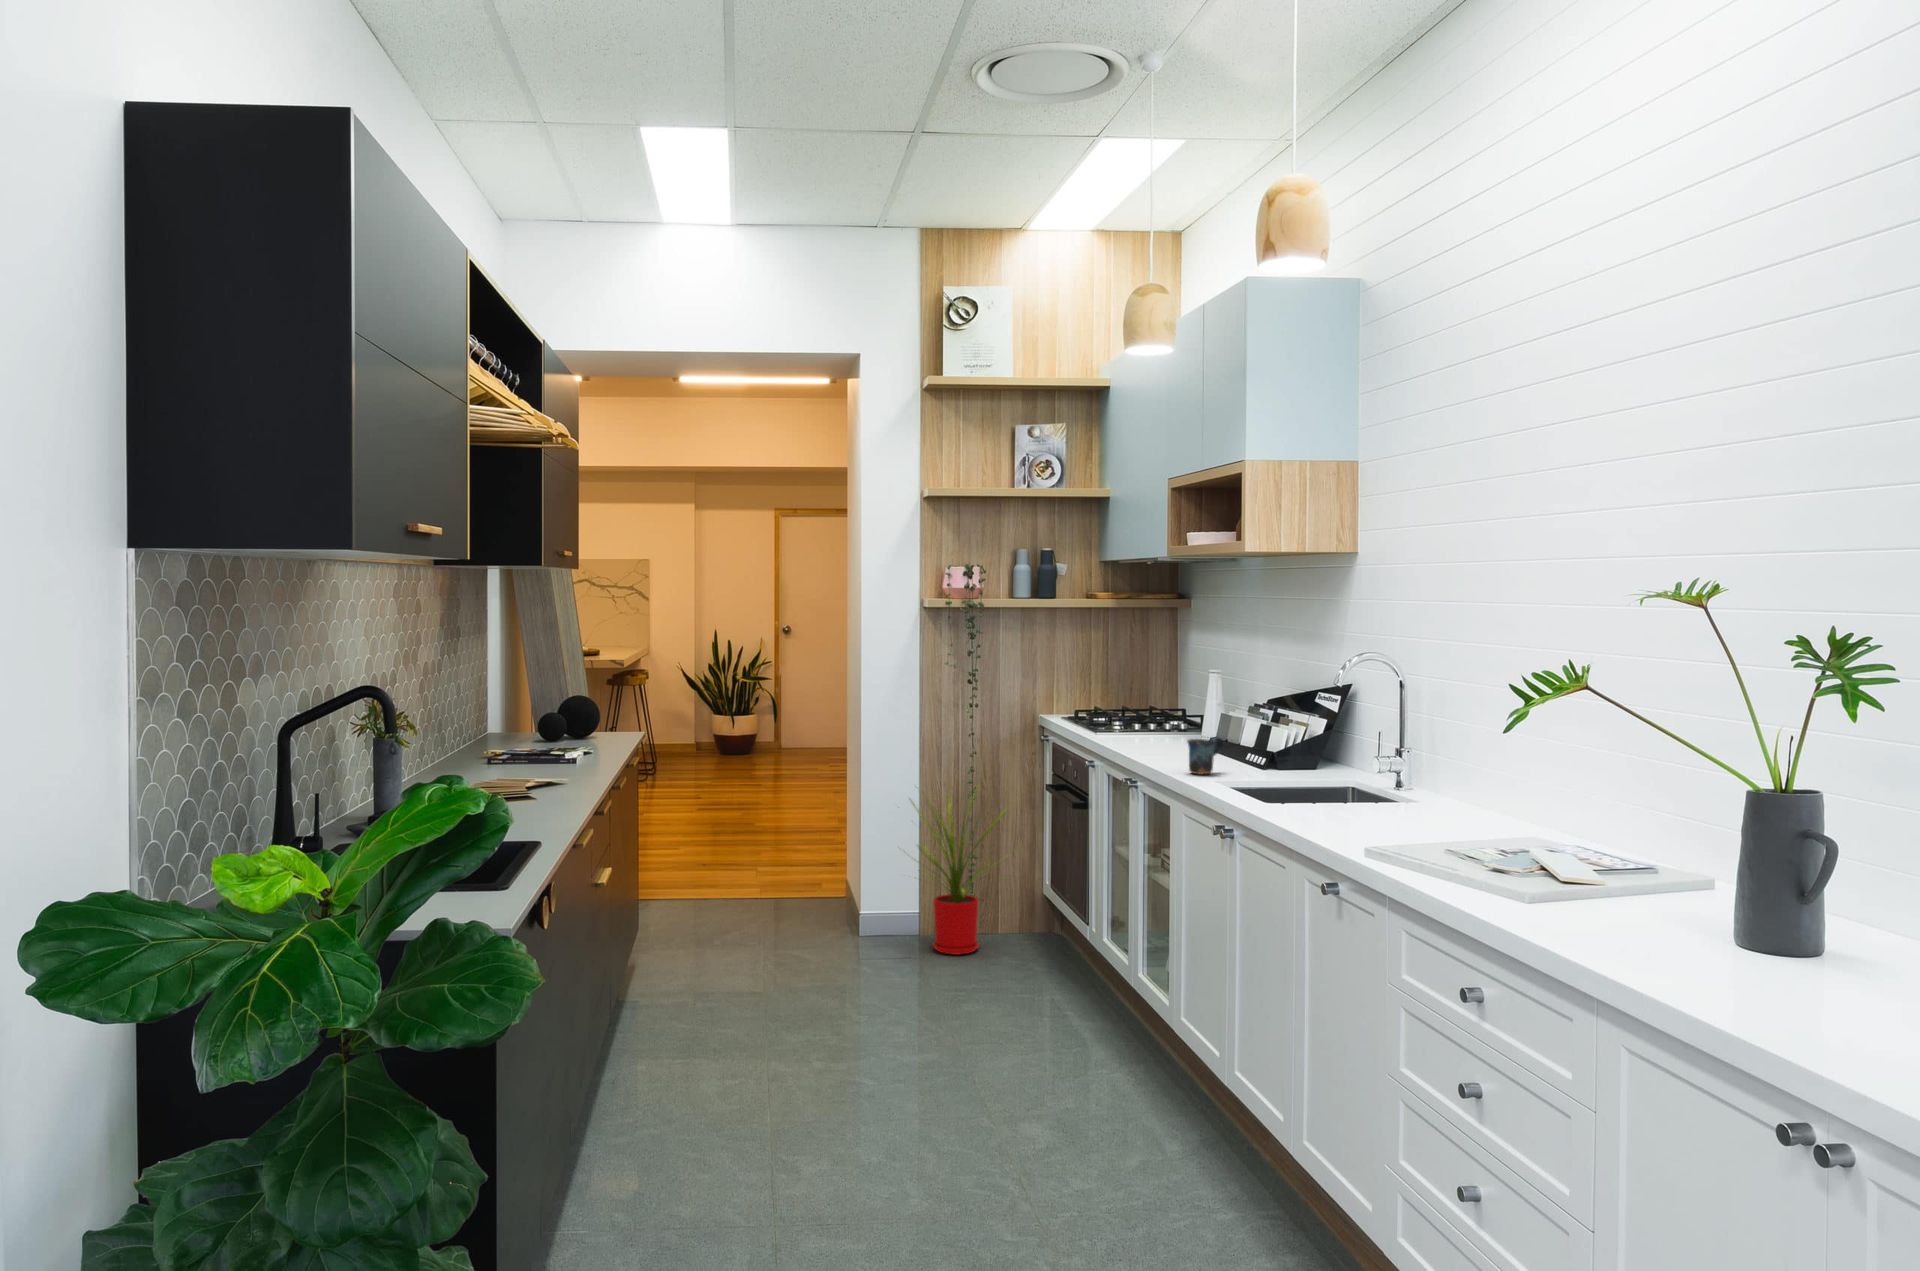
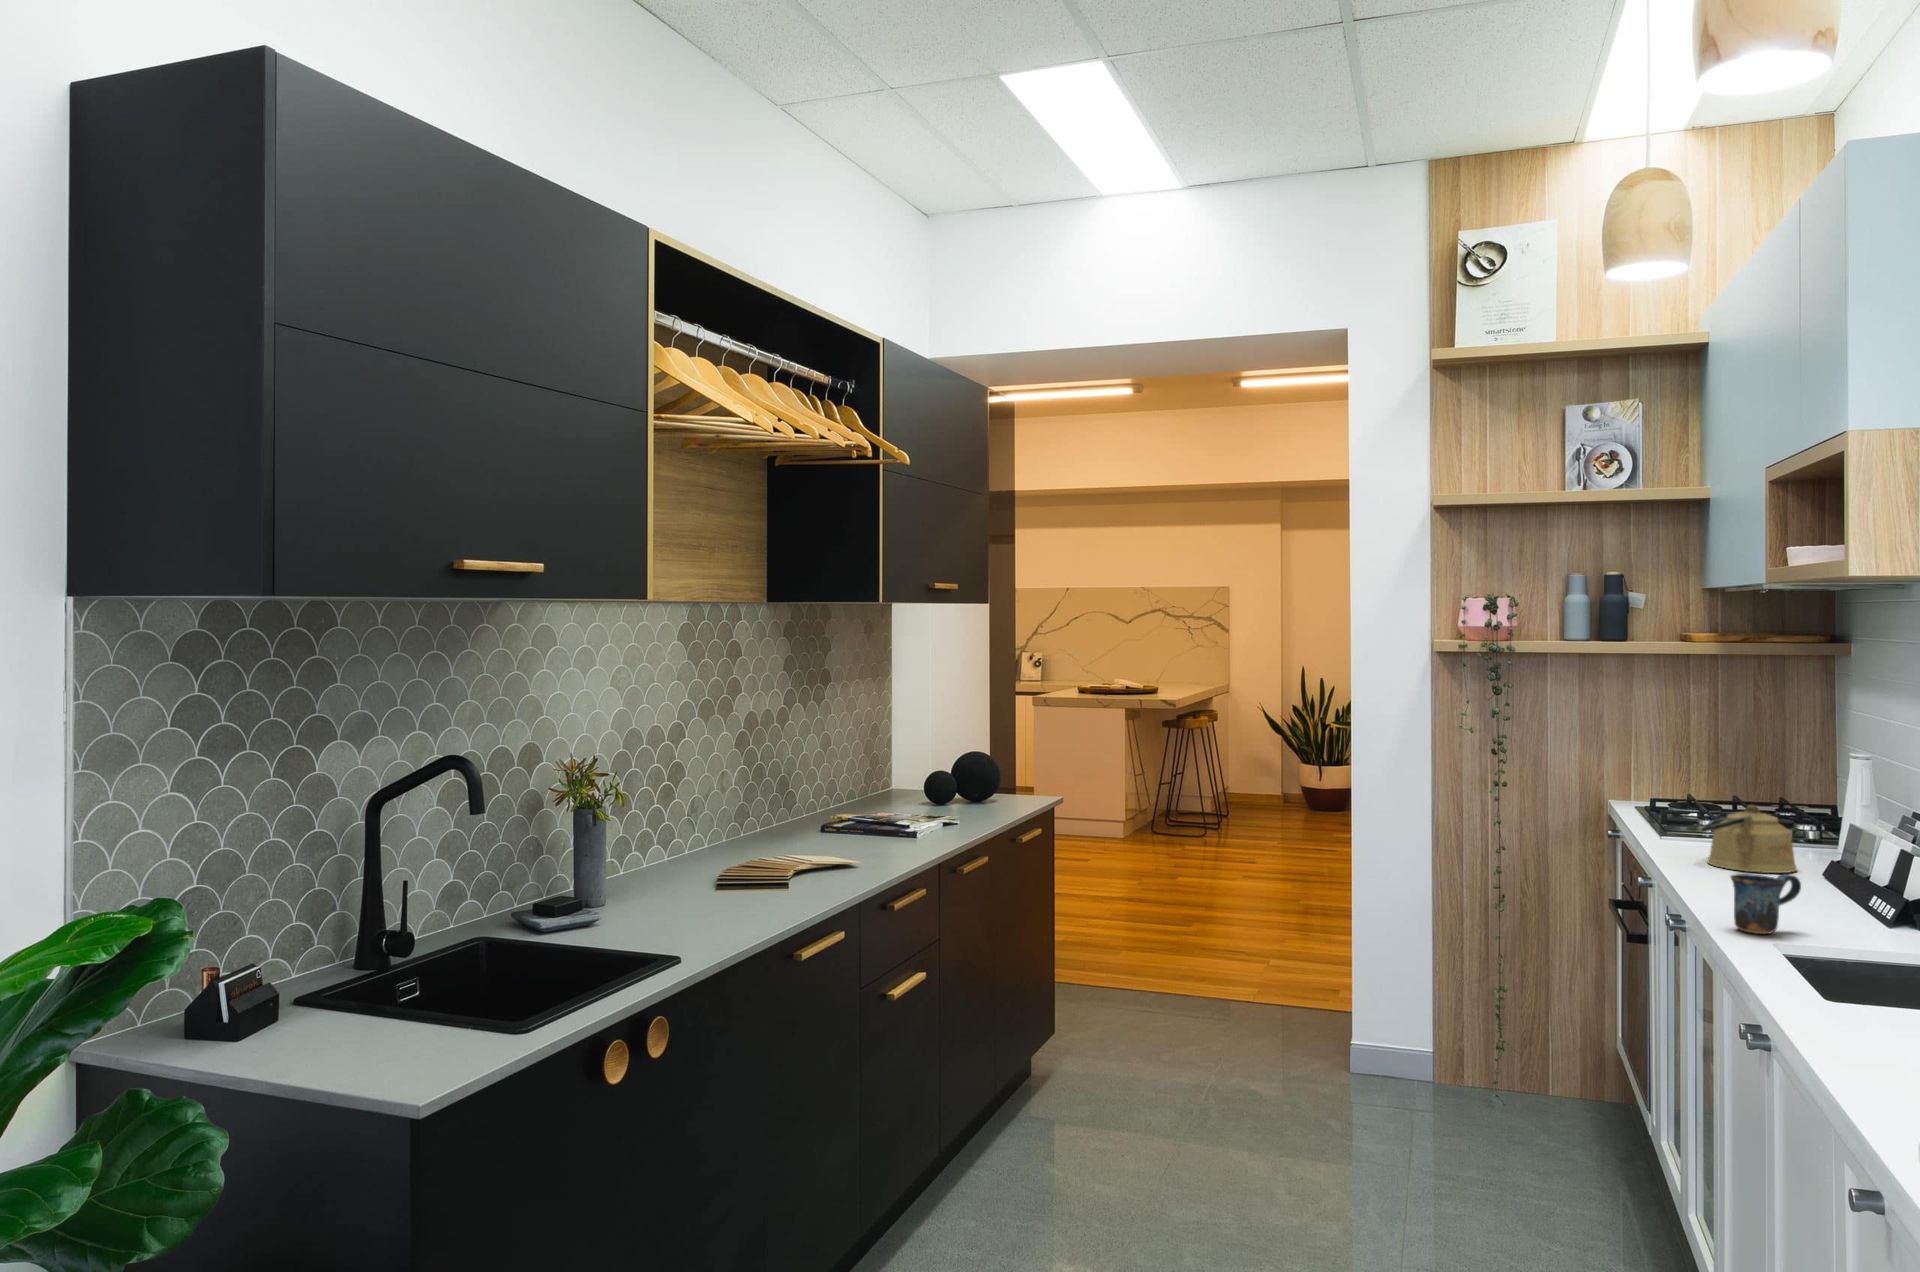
kettle: none [1136,703,1191,746] -> present [1700,805,1797,873]
house plant: present [904,794,1011,955] -> none [1378,883,1555,1120]

